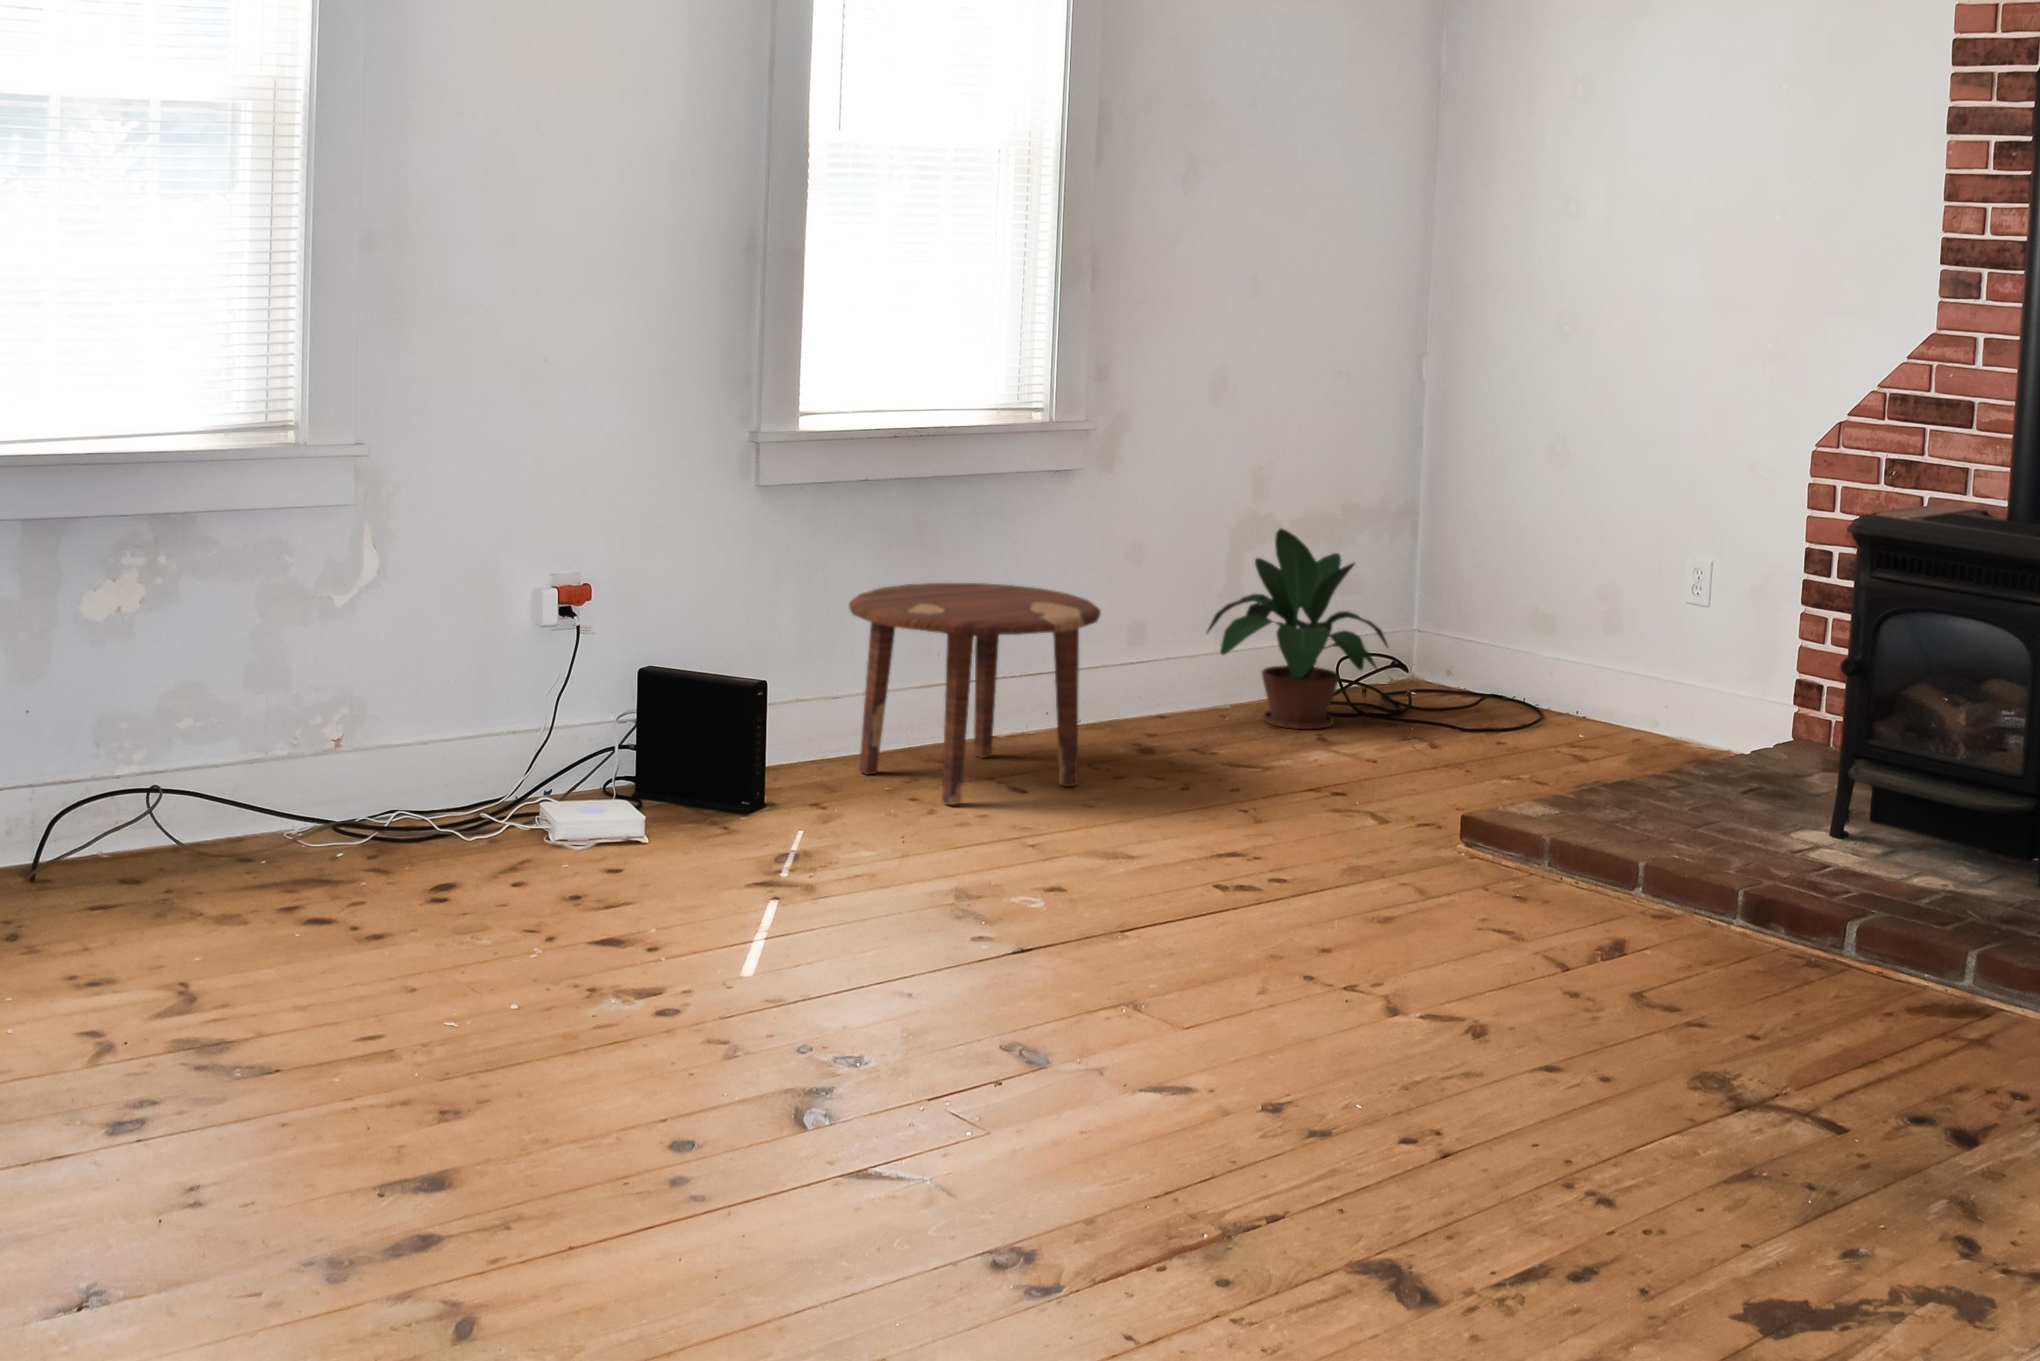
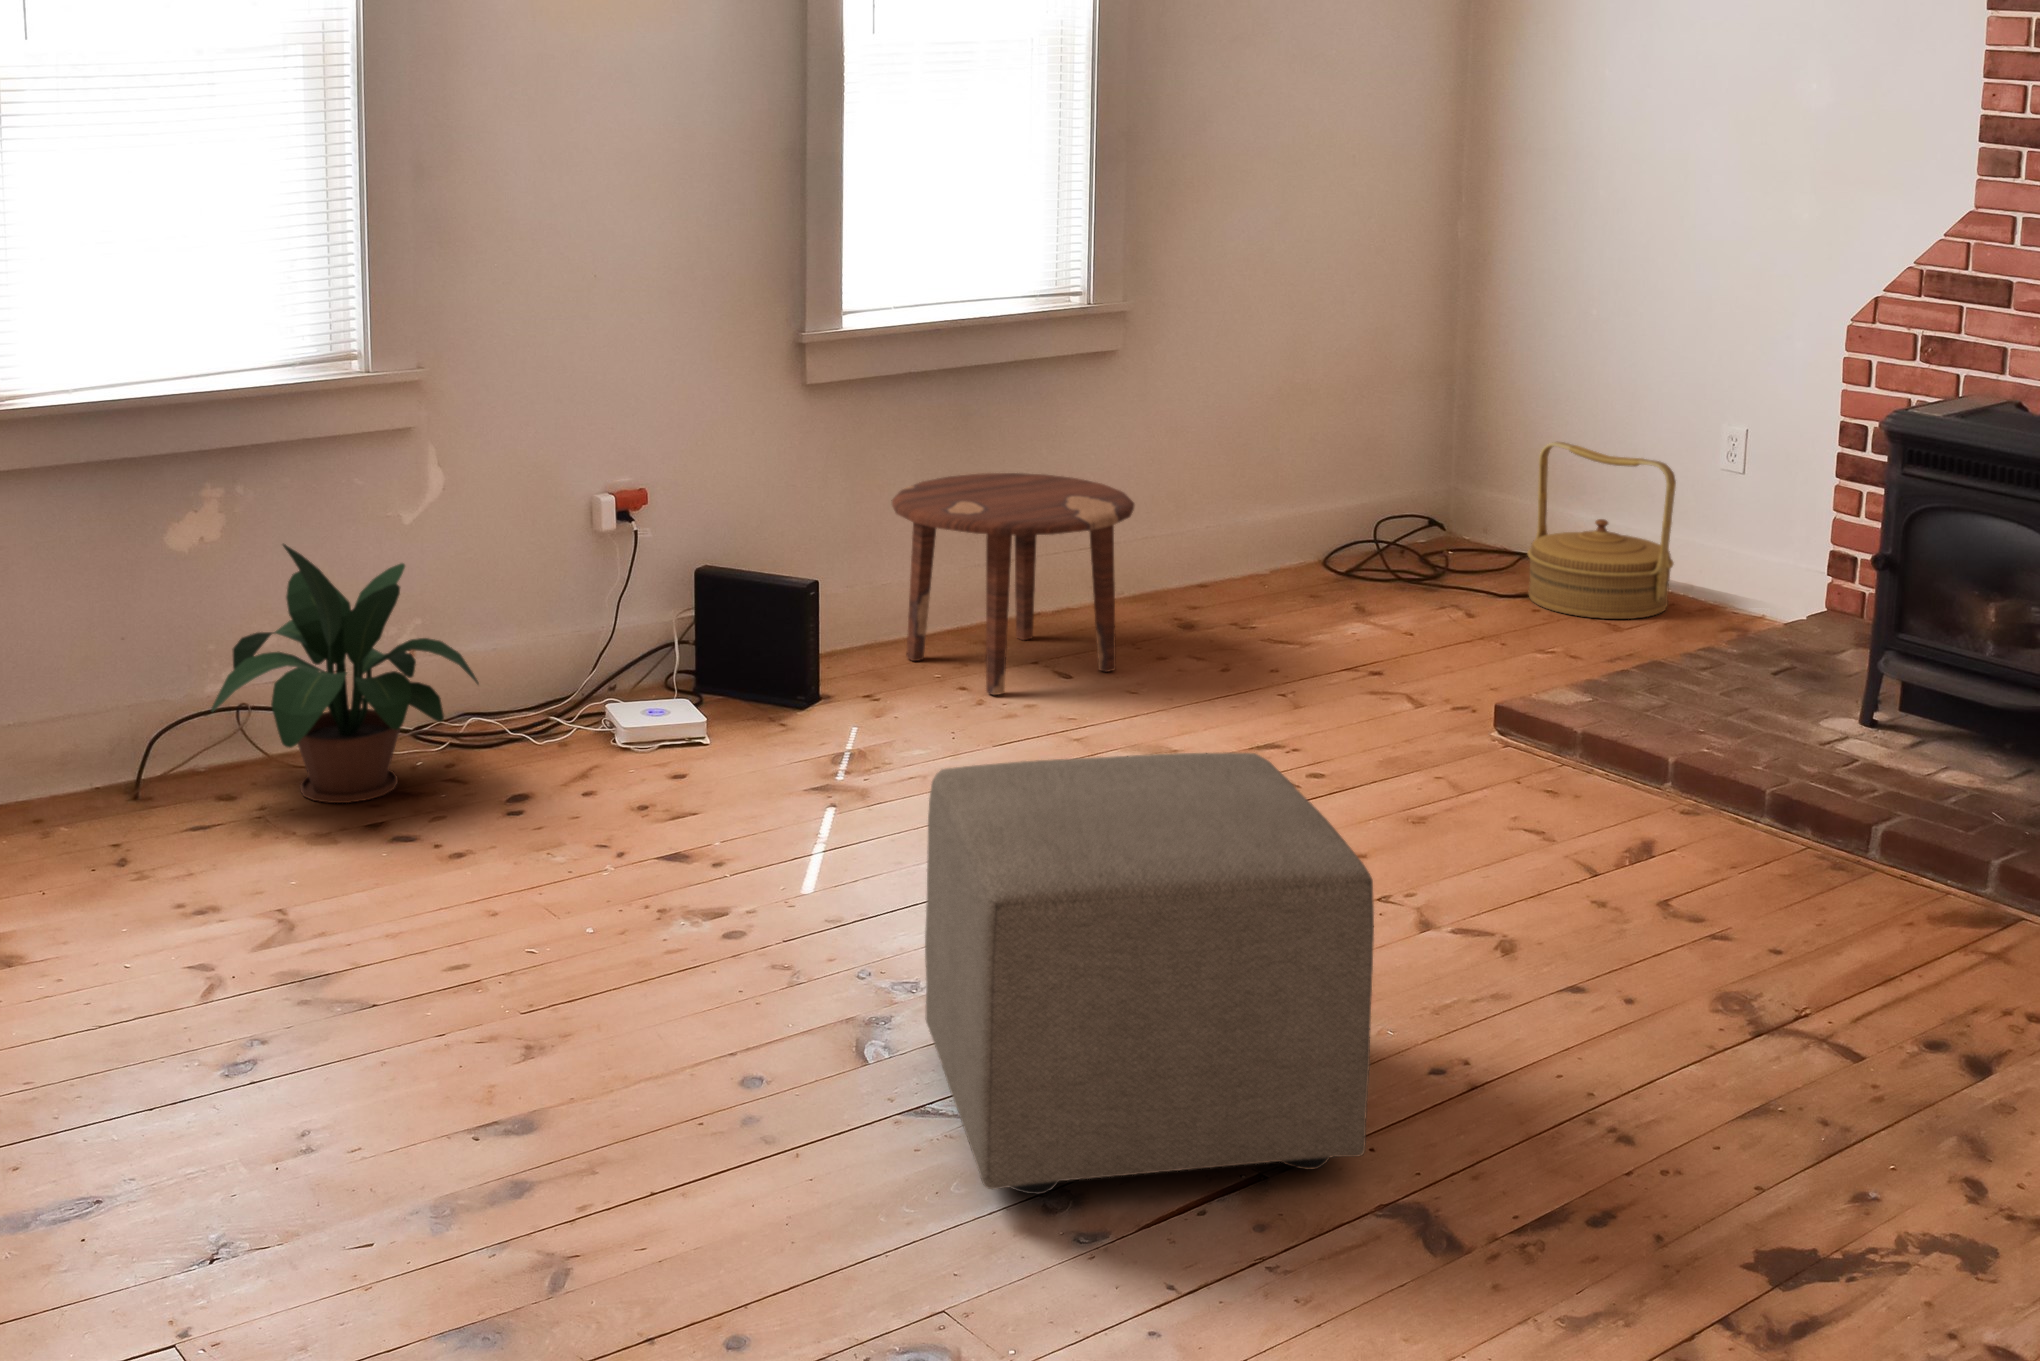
potted plant: present [1207,528,1388,729] -> present [212,544,479,803]
woven basket: none [1498,571,1647,749] -> present [1528,442,1676,619]
ottoman: none [873,803,1350,1249] -> present [925,752,1374,1194]

